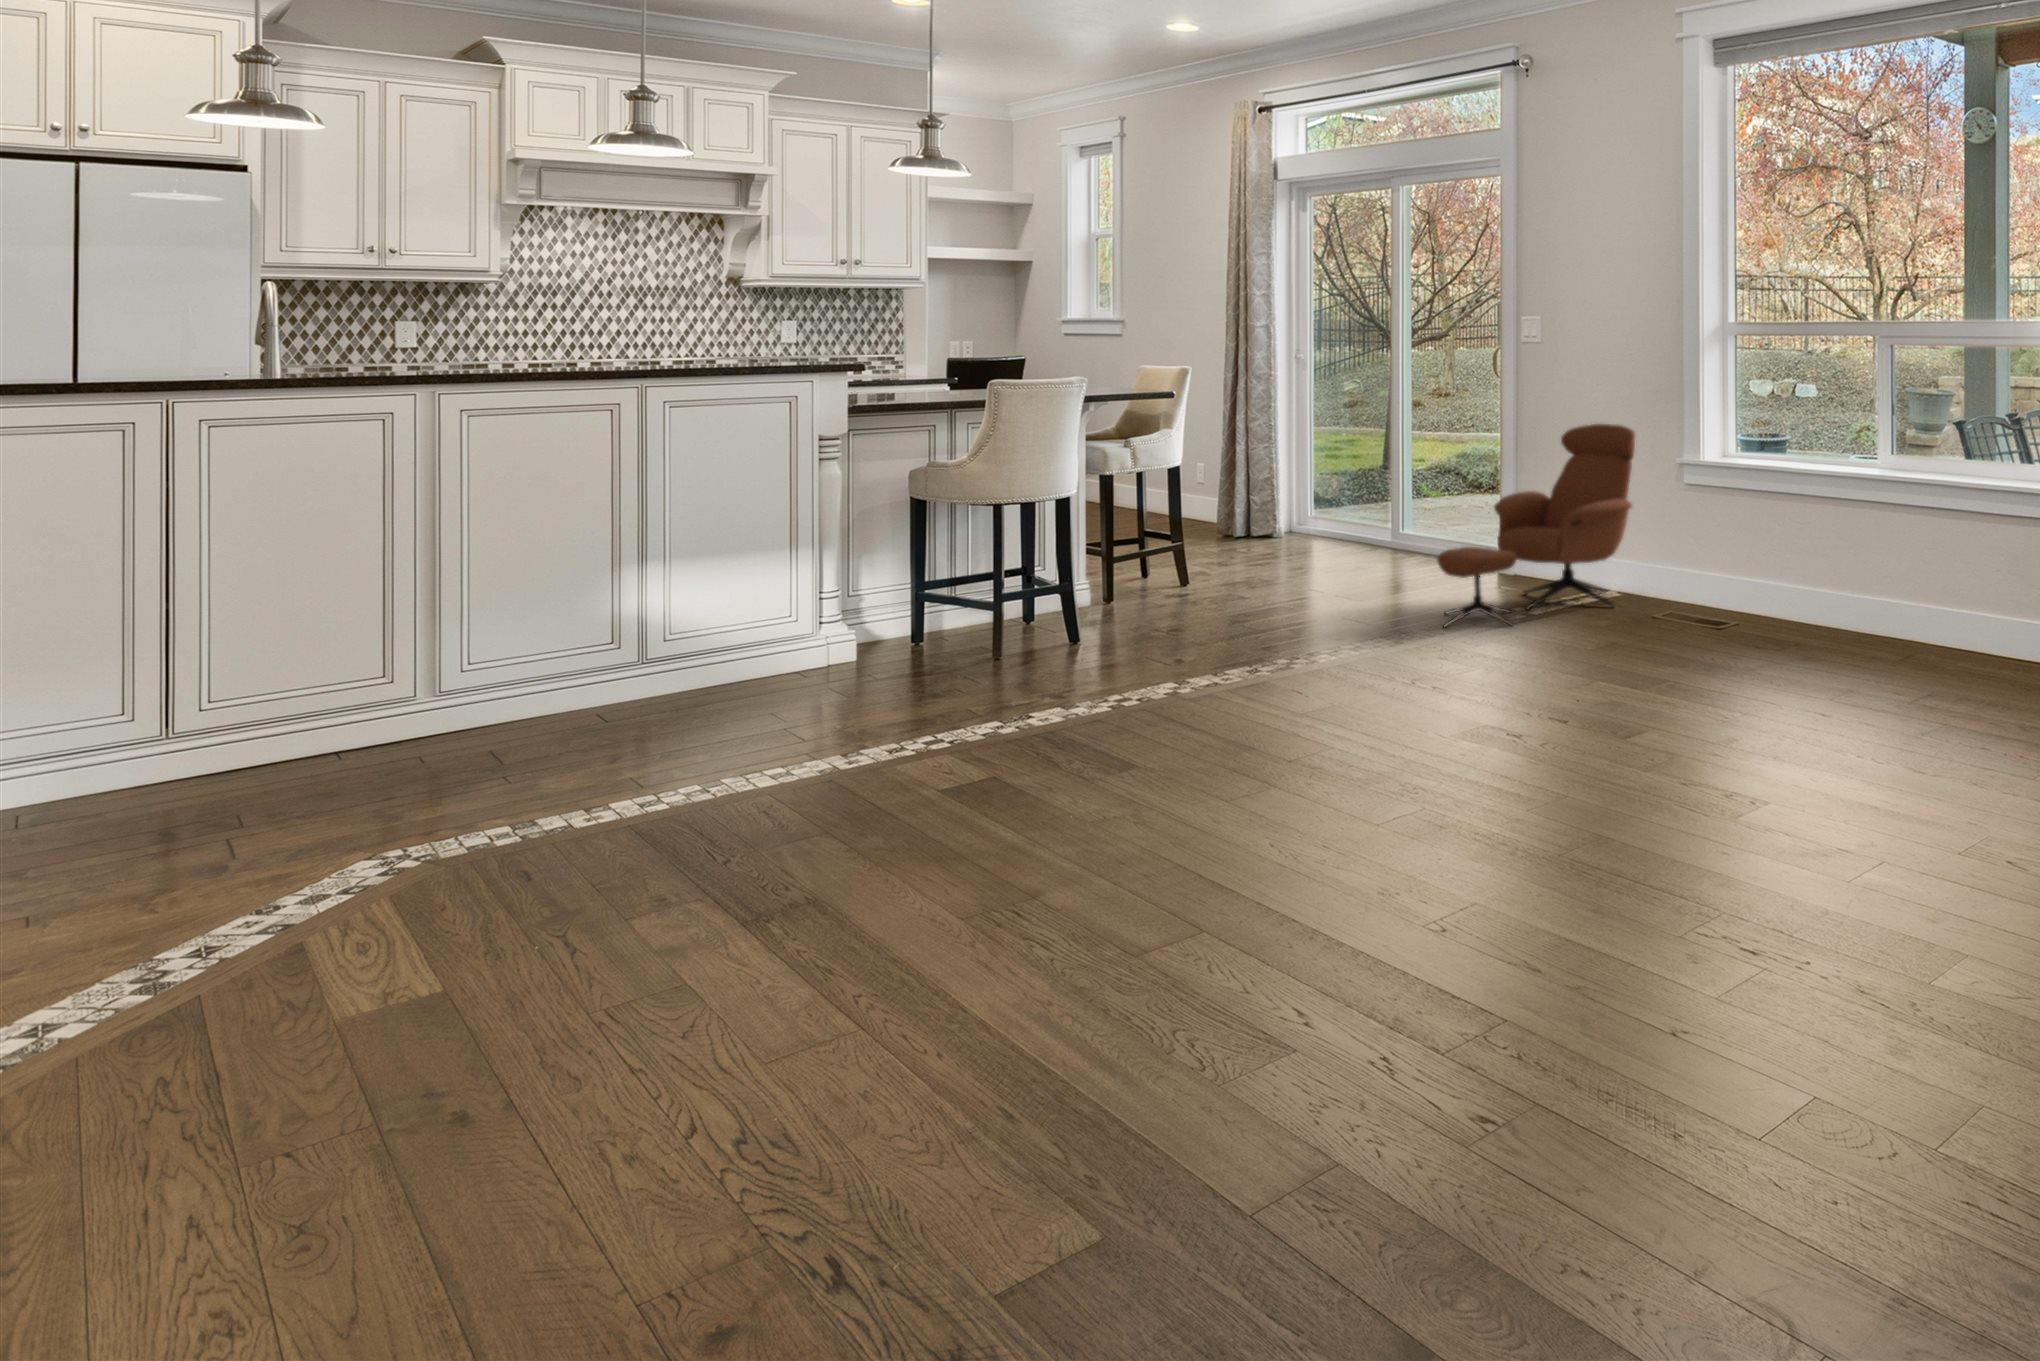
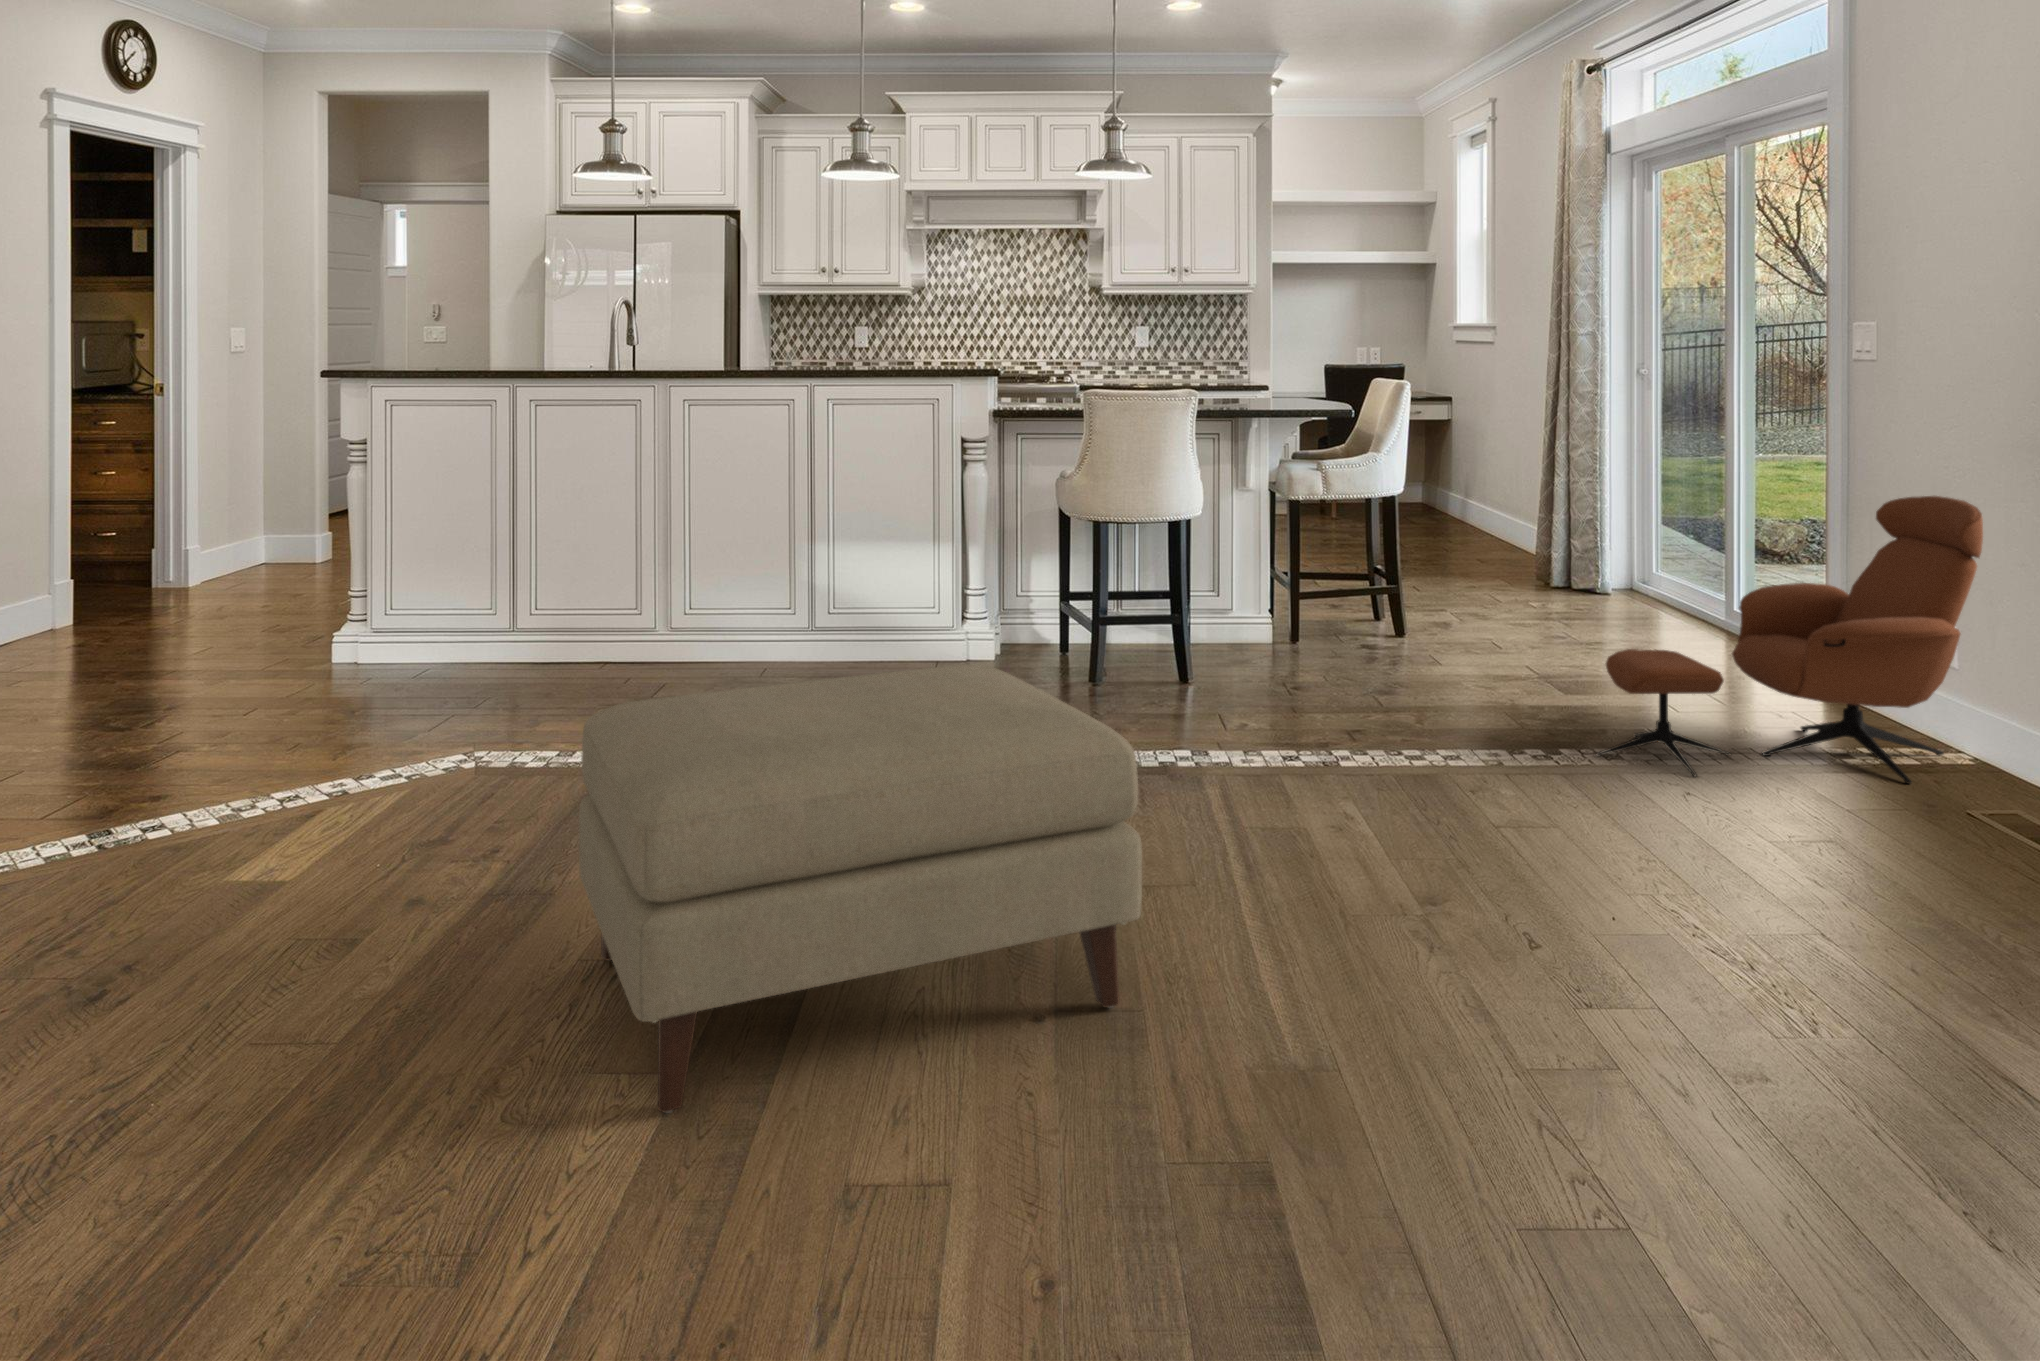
ottoman: none [994,591,1439,920] -> present [579,664,1142,1113]

